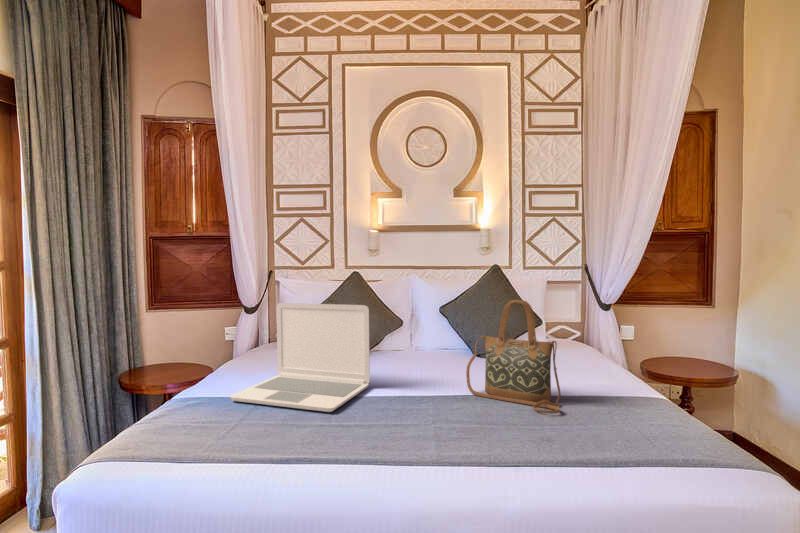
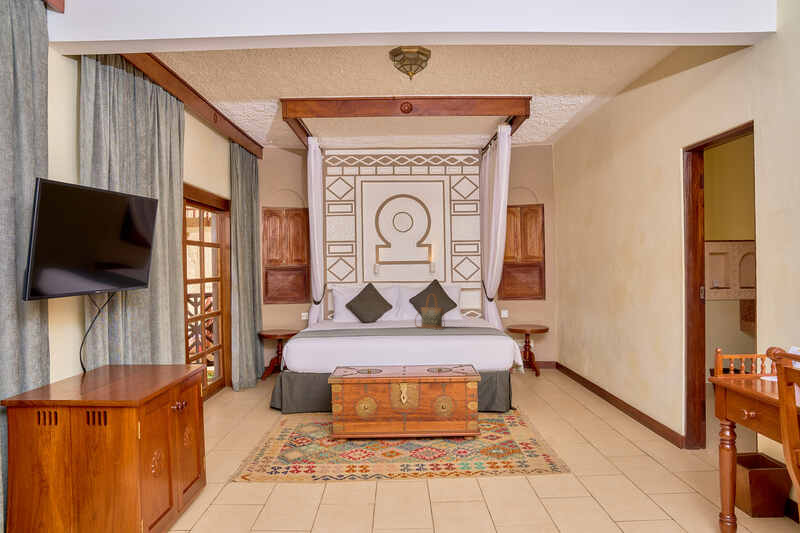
laptop: present [230,303,370,412] -> none [332,296,380,330]

